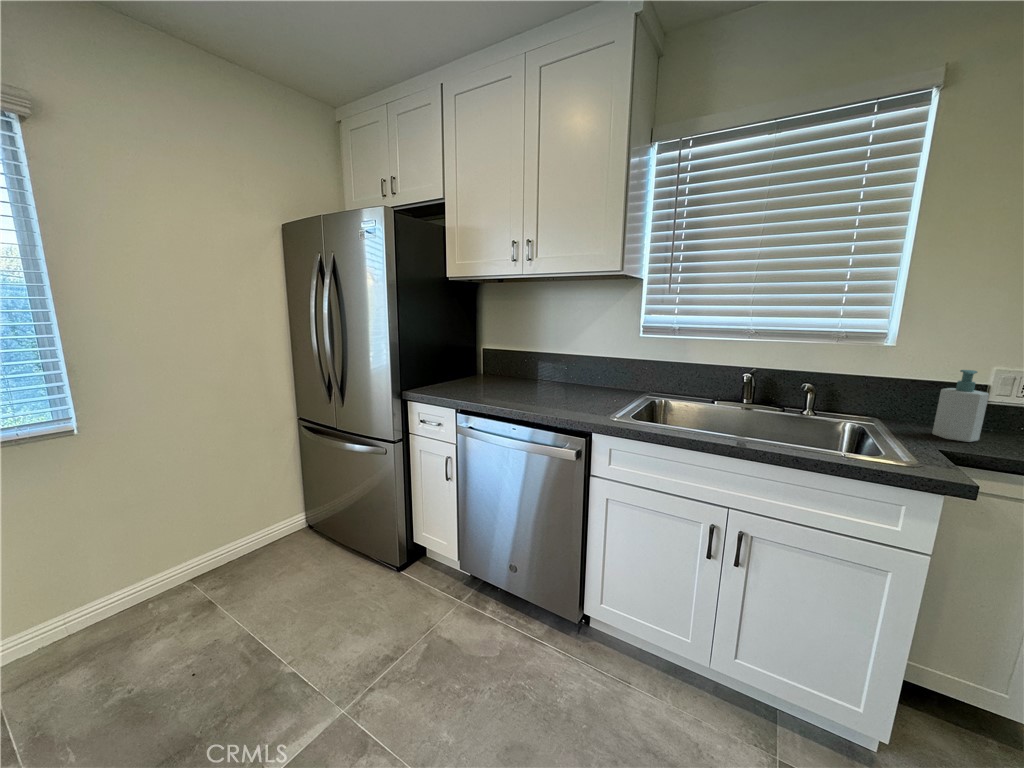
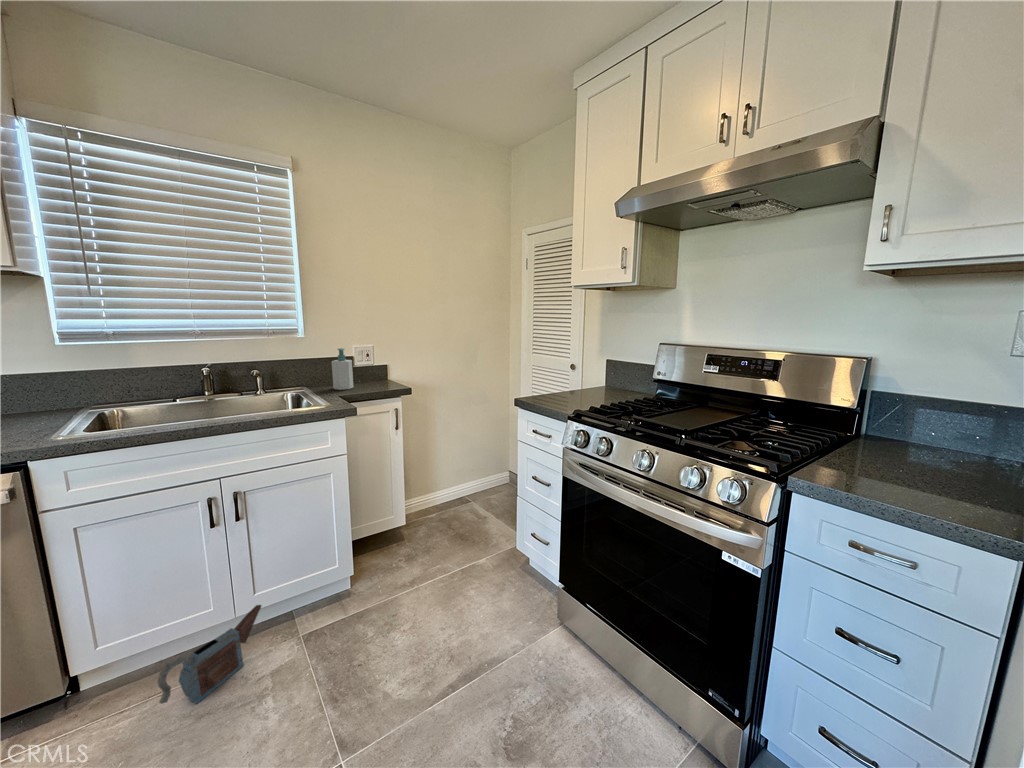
watering can: none [620,674,738,739] -> present [157,605,261,704]

